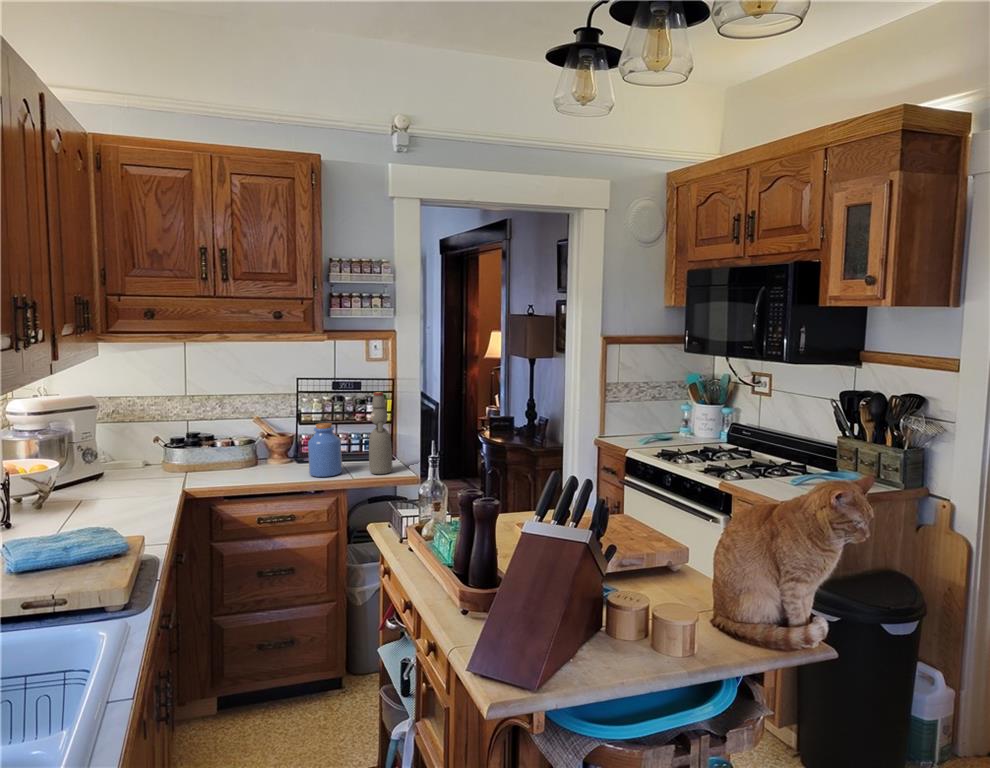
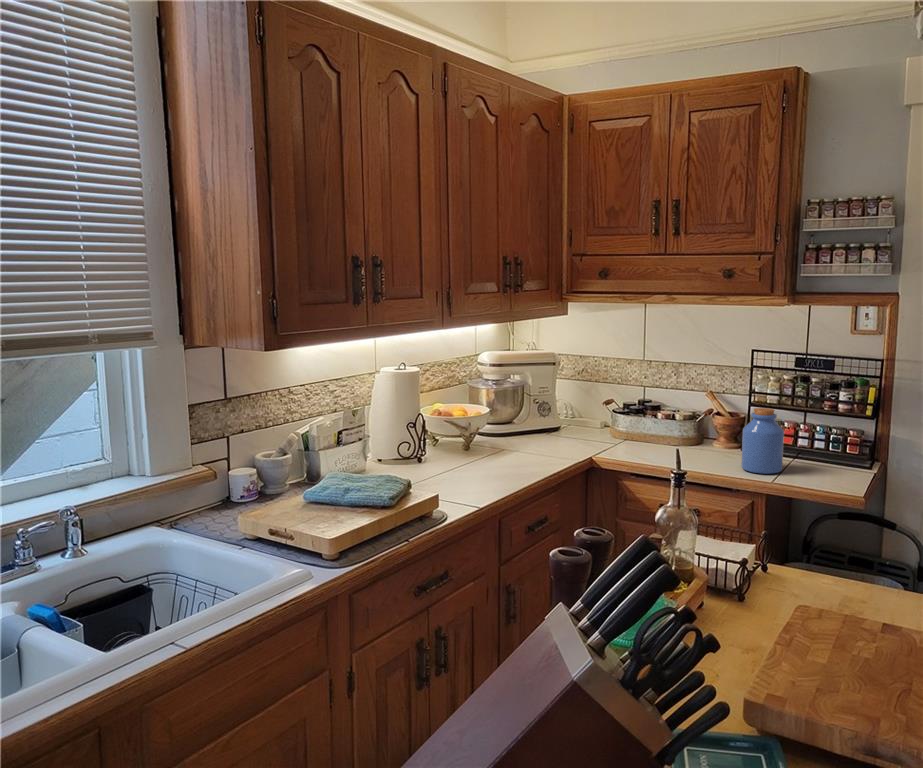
bottle: present [369,392,392,474] -> none [815,378,849,485]

